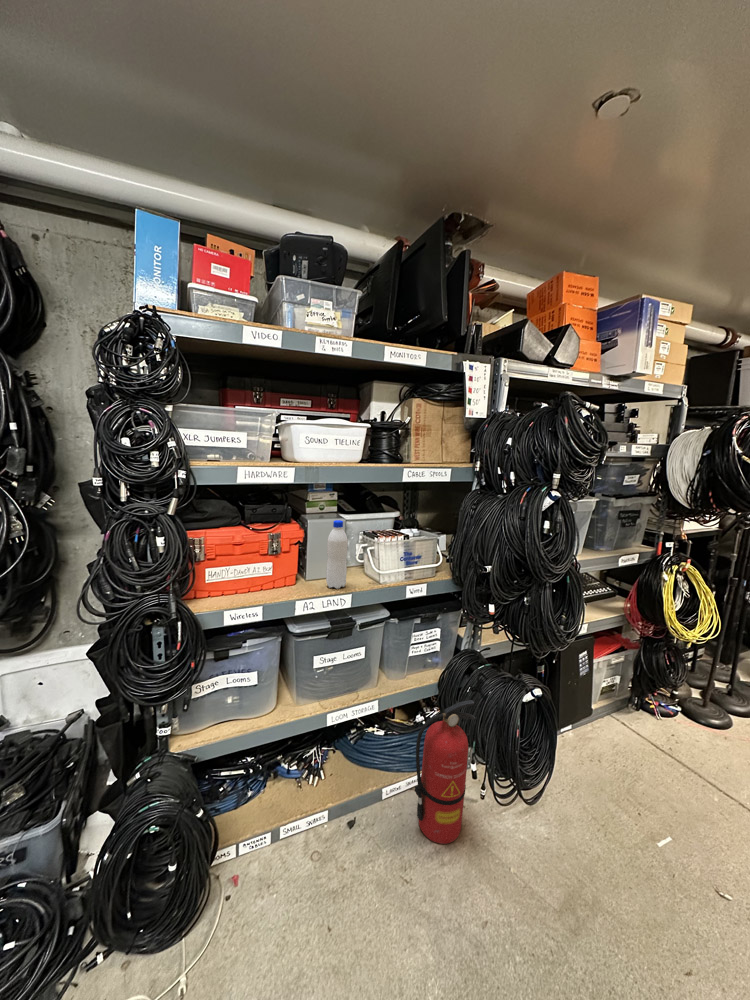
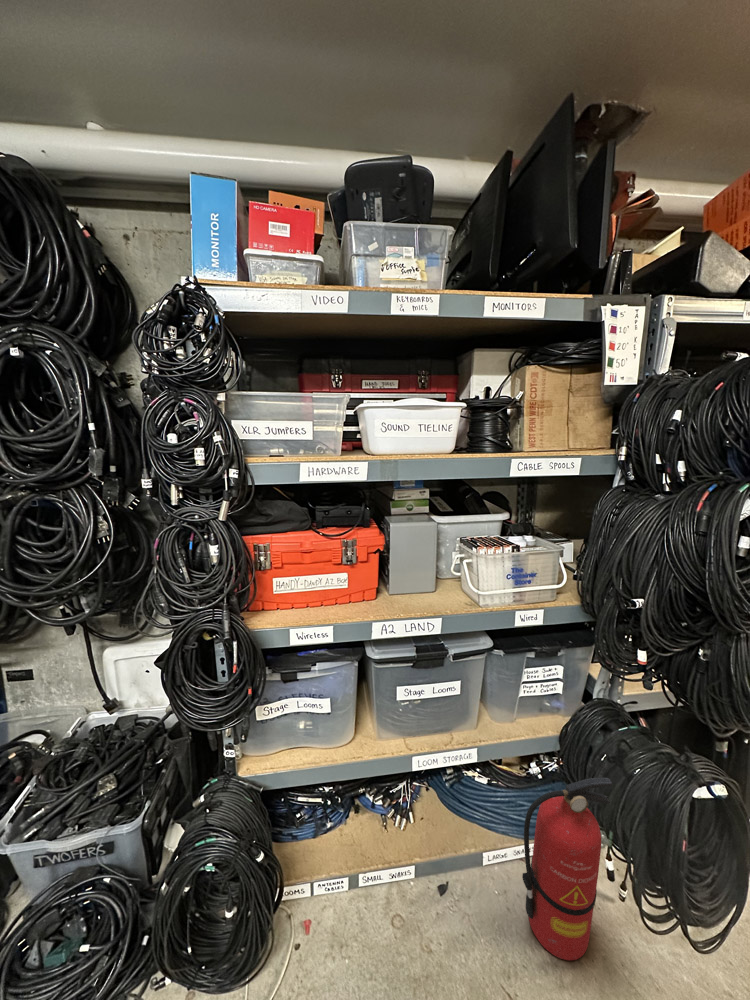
water bottle: present [326,520,348,589] -> none [410,525,436,610]

